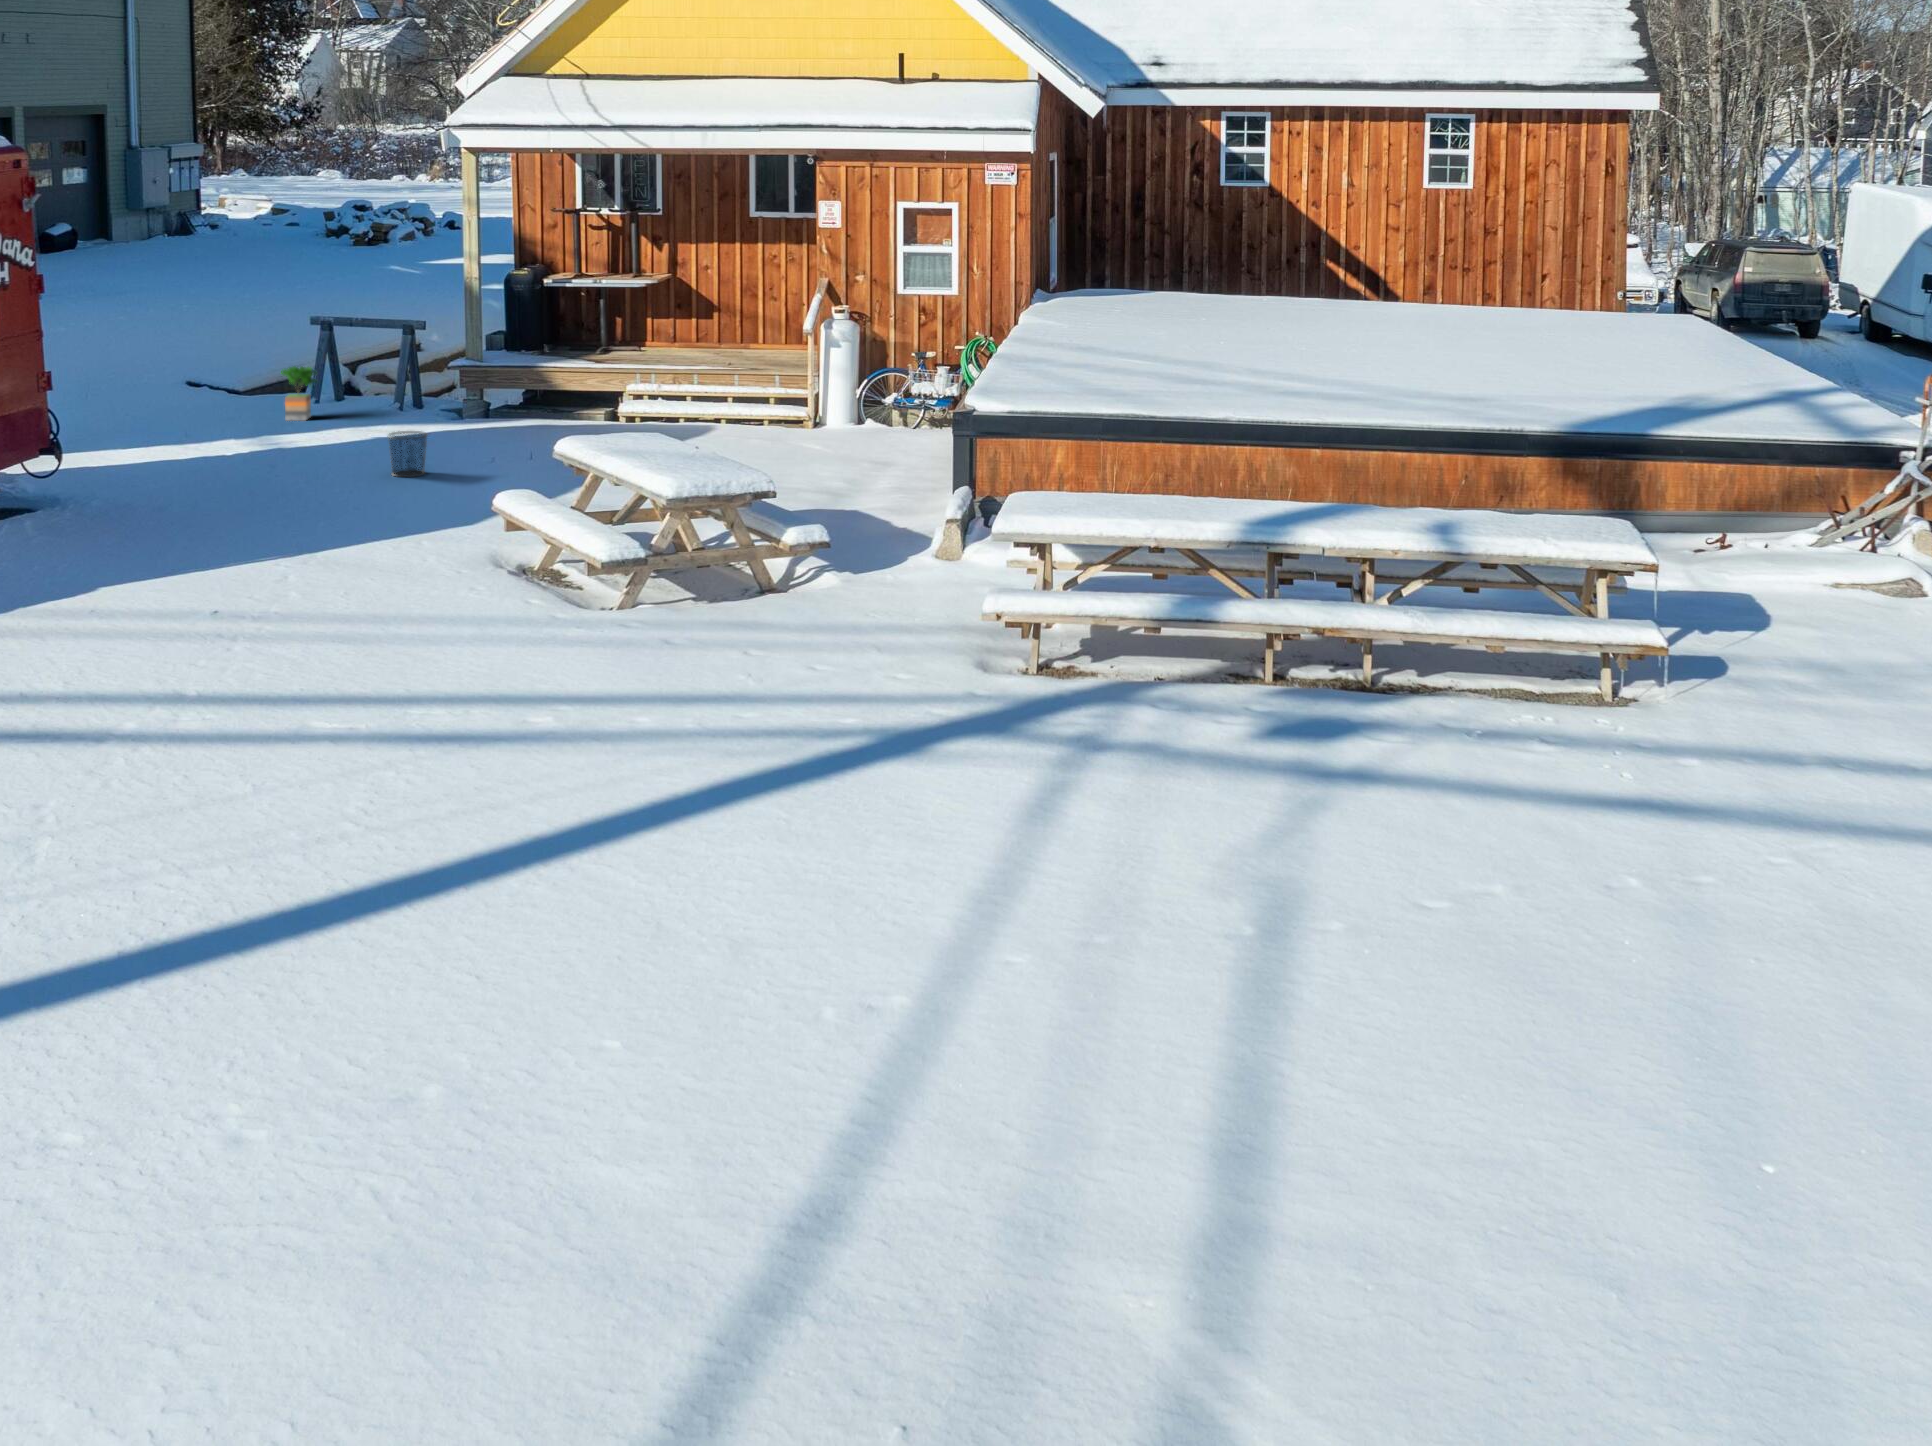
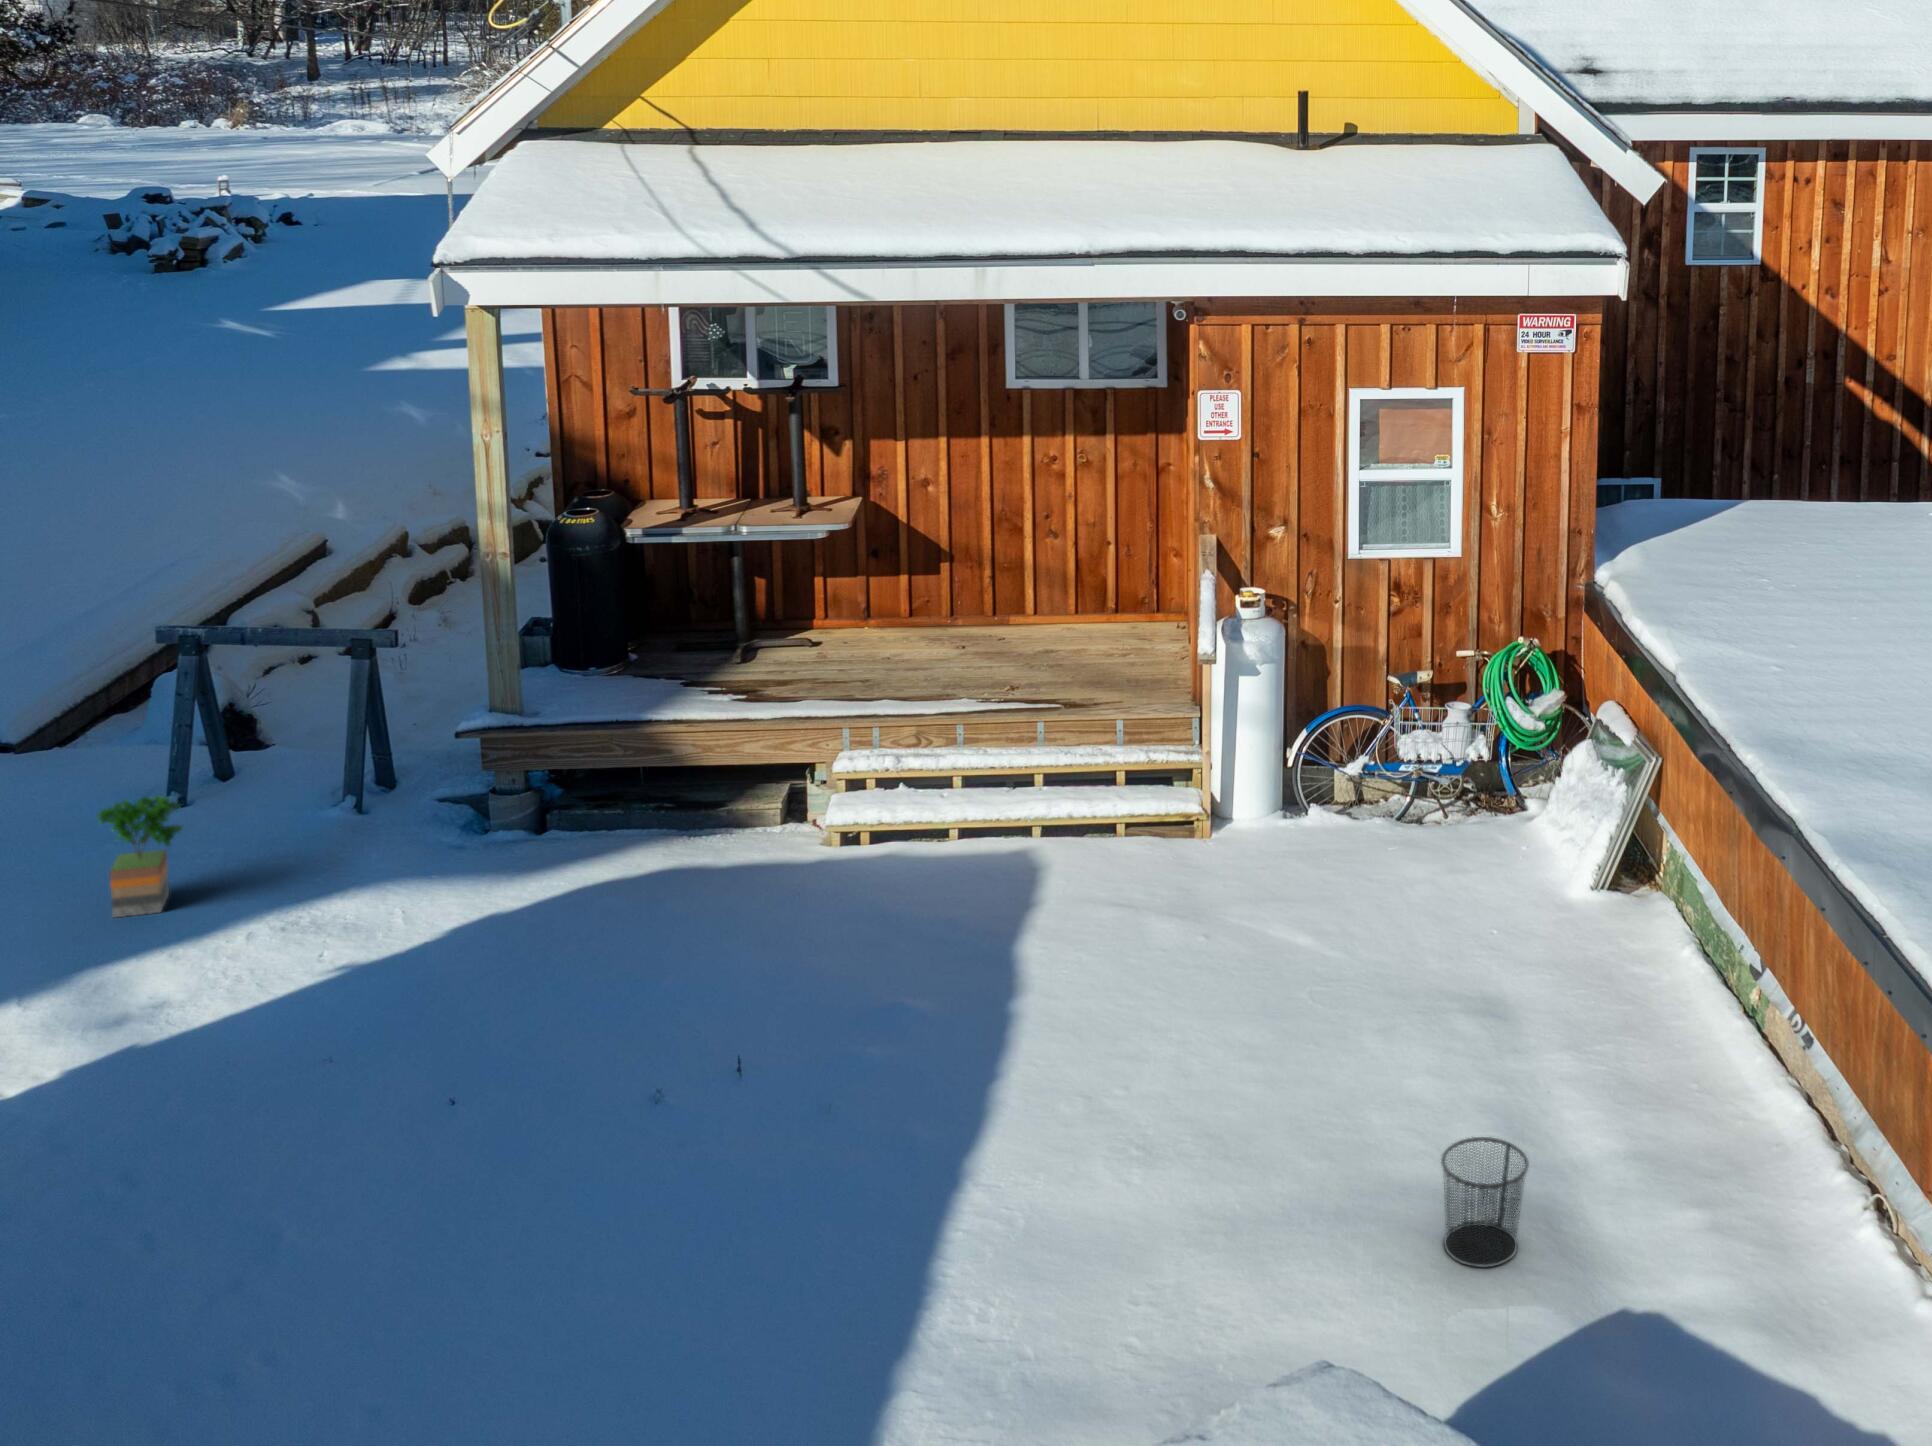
waste bin: present [388,431,428,477] -> present [1441,1137,1529,1267]

